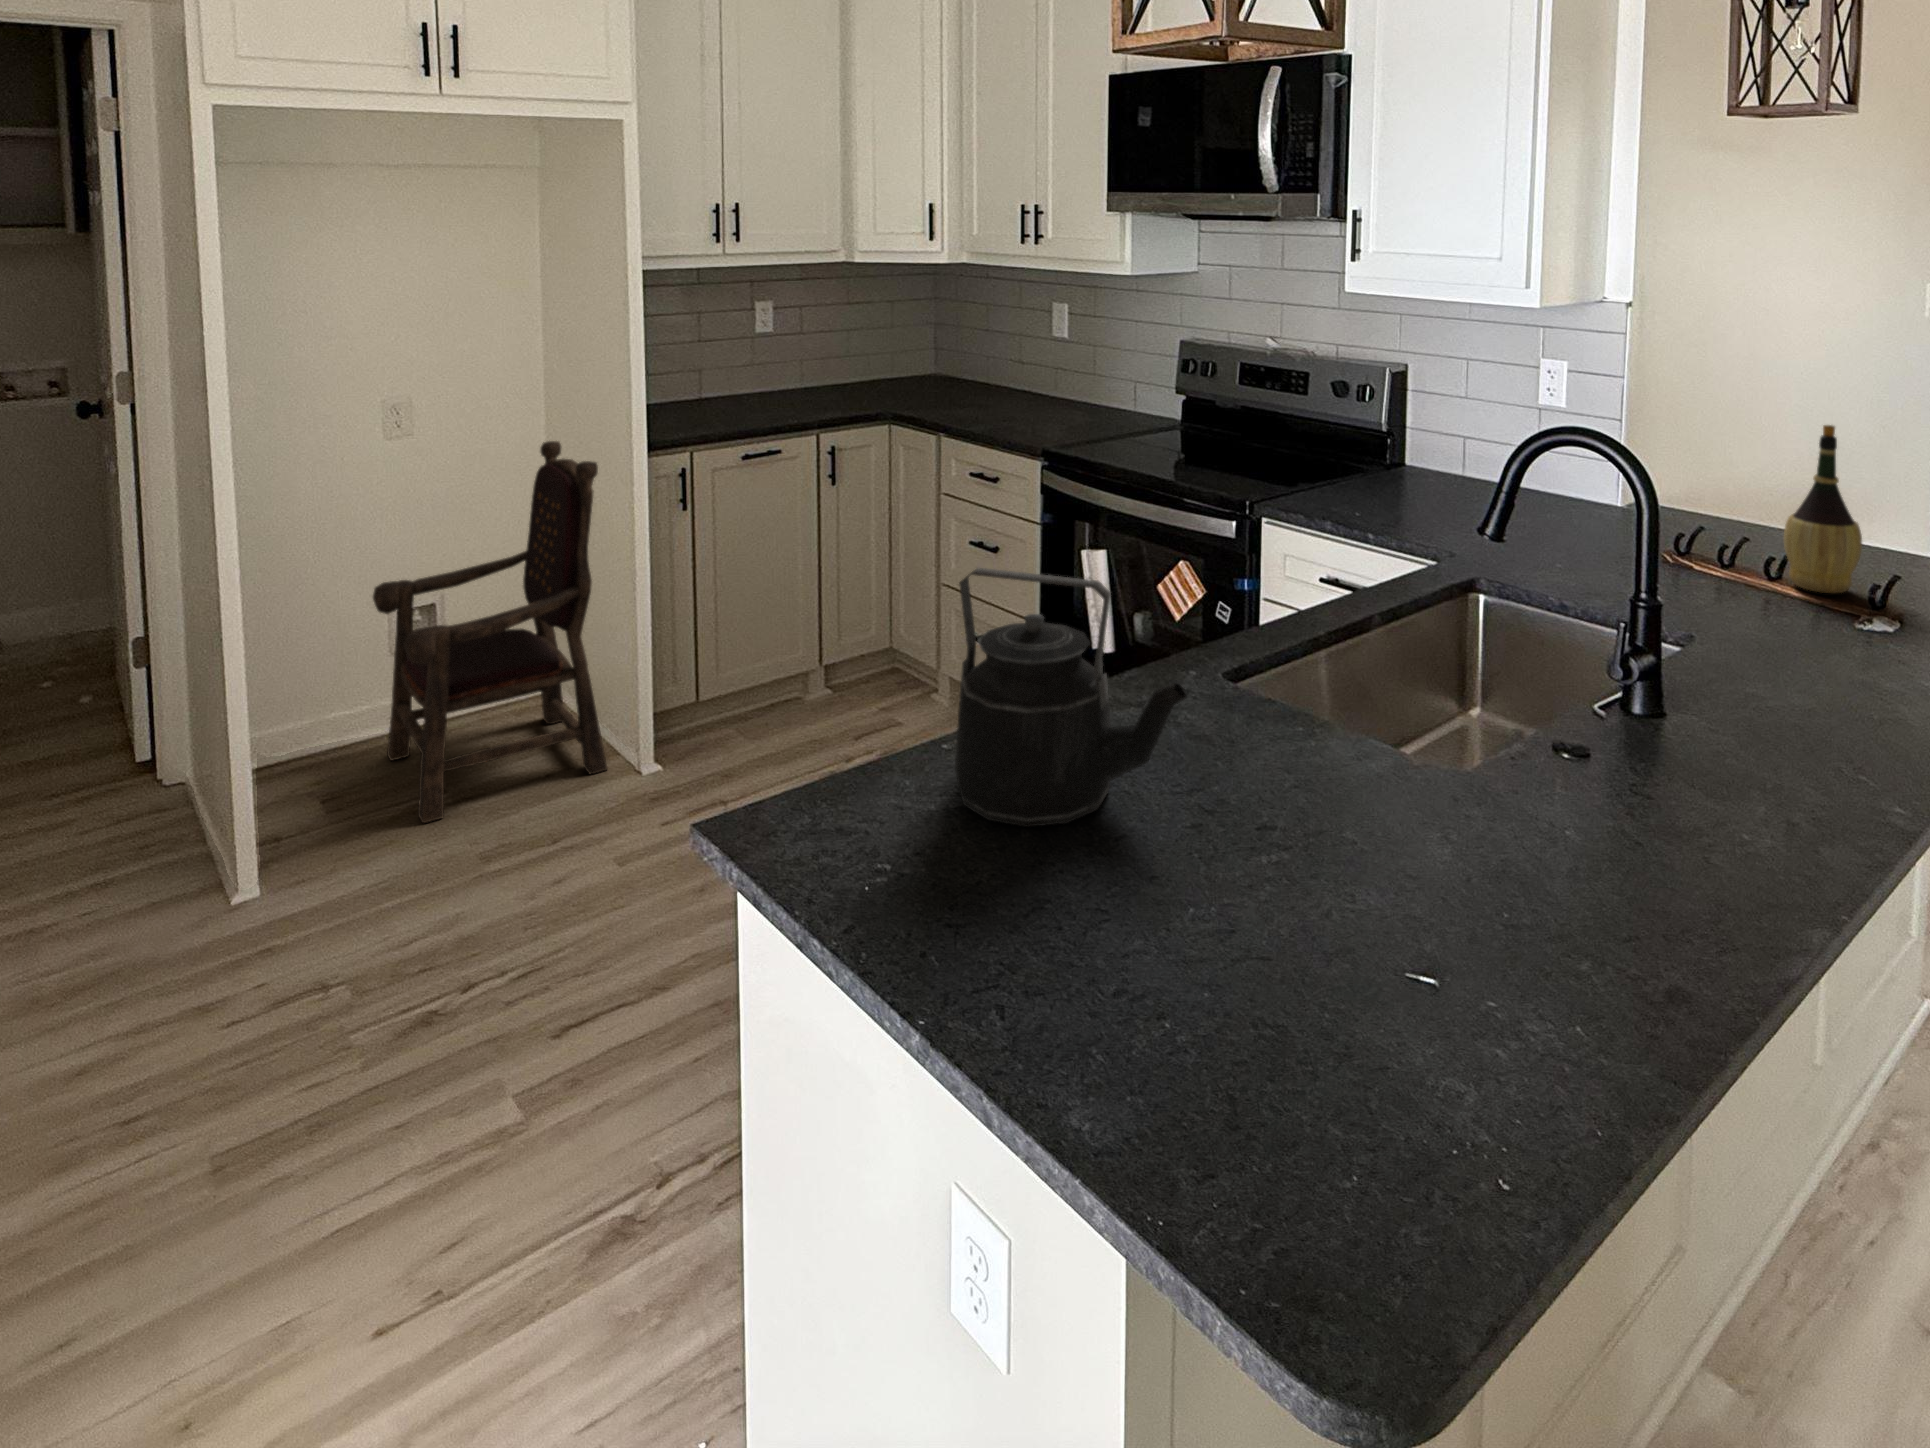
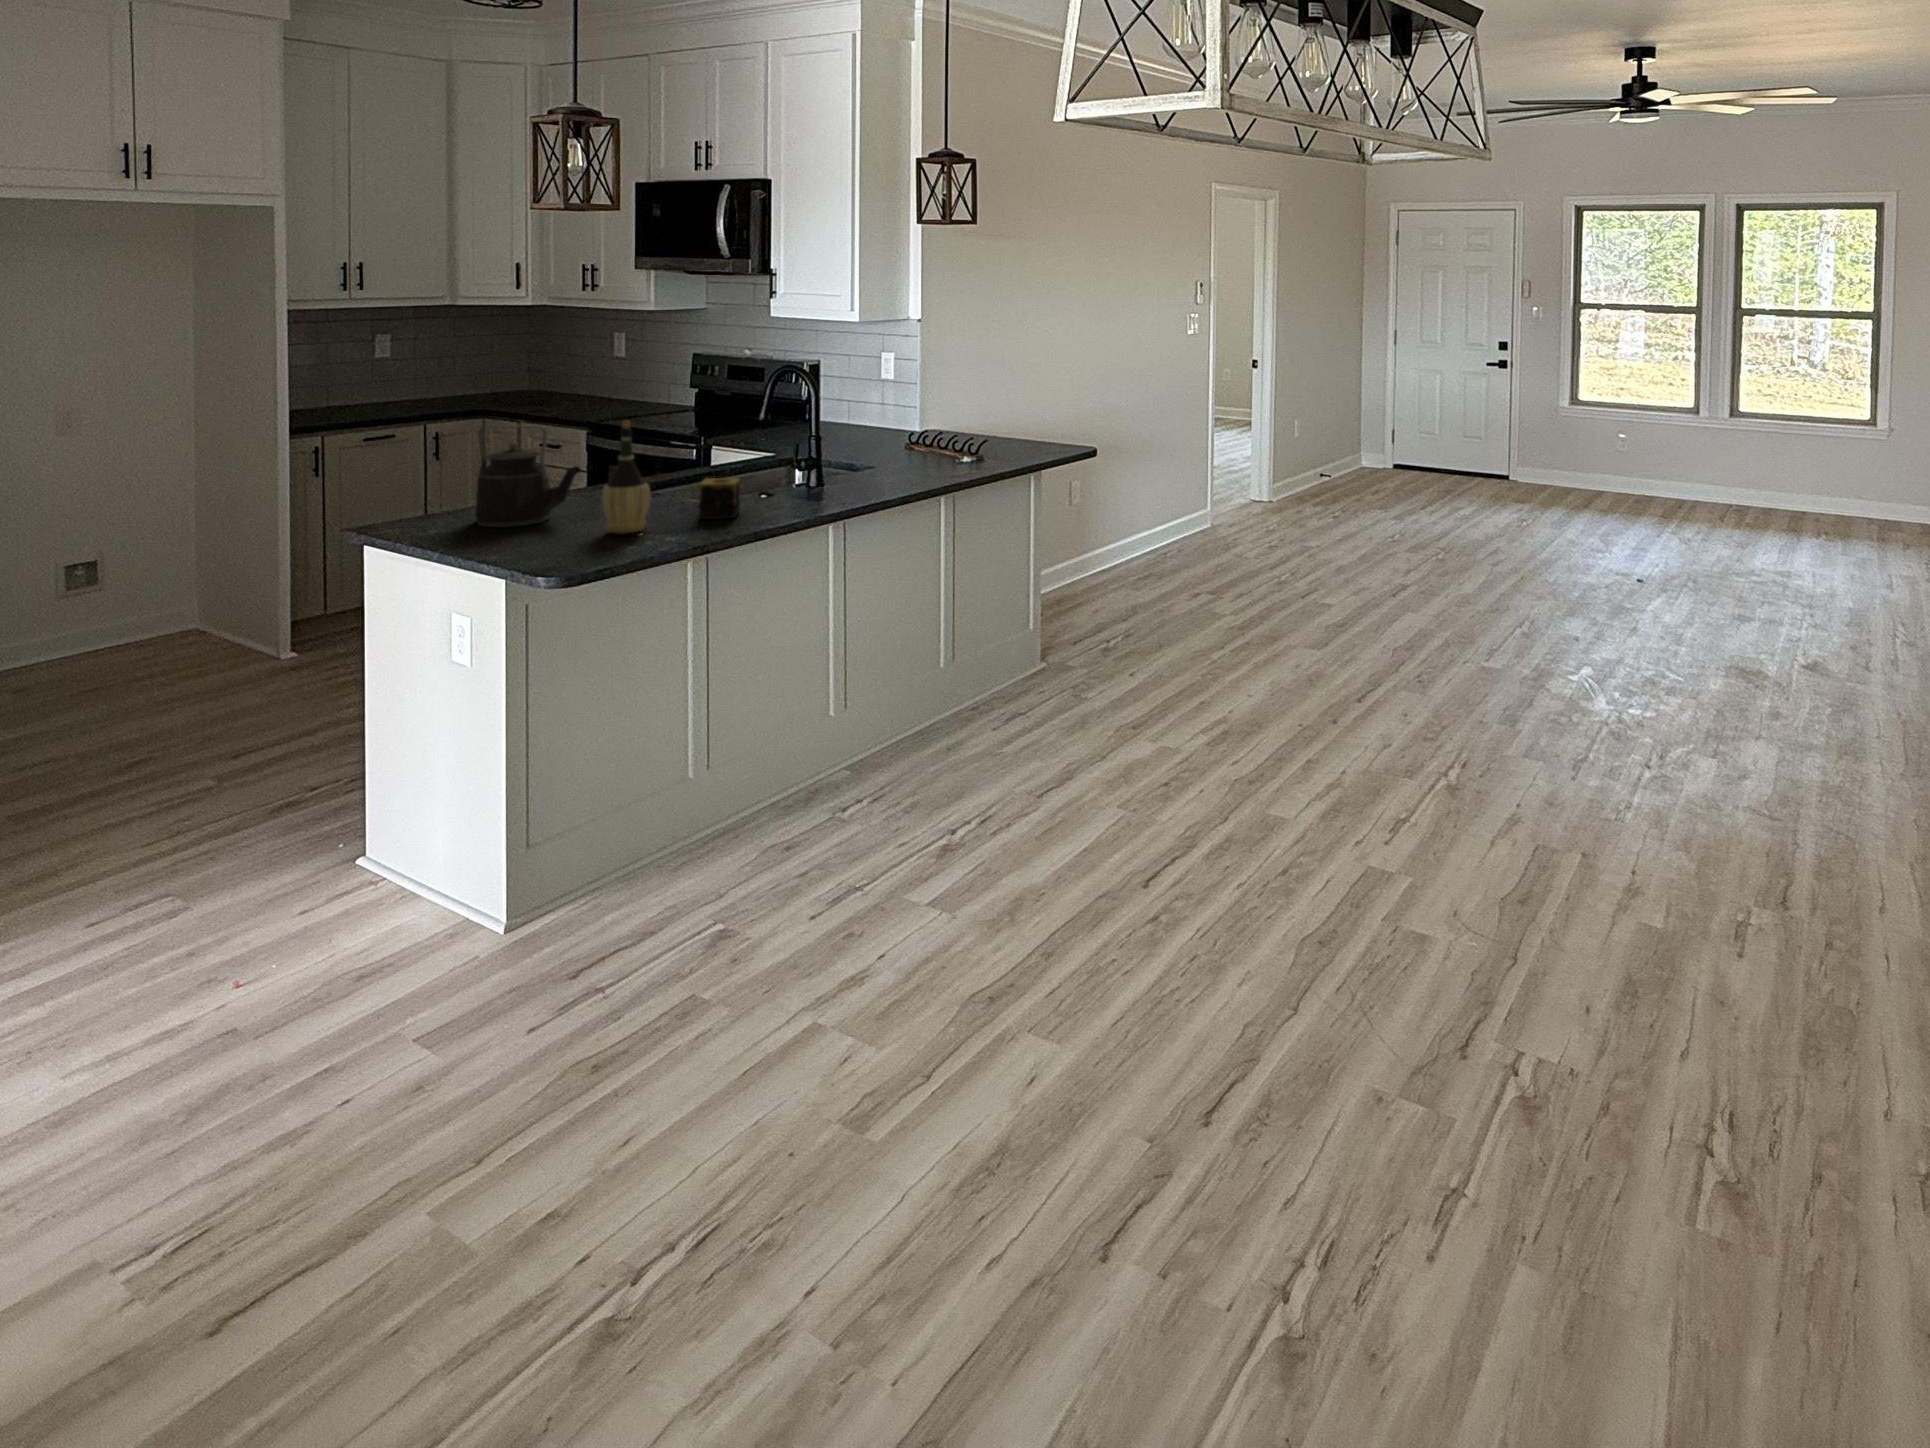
wine bottle: present [1784,425,1862,593] -> present [602,421,650,533]
armchair: present [373,441,607,823] -> none [52,434,255,695]
candle: none [1445,716,1554,840] -> present [698,478,740,519]

